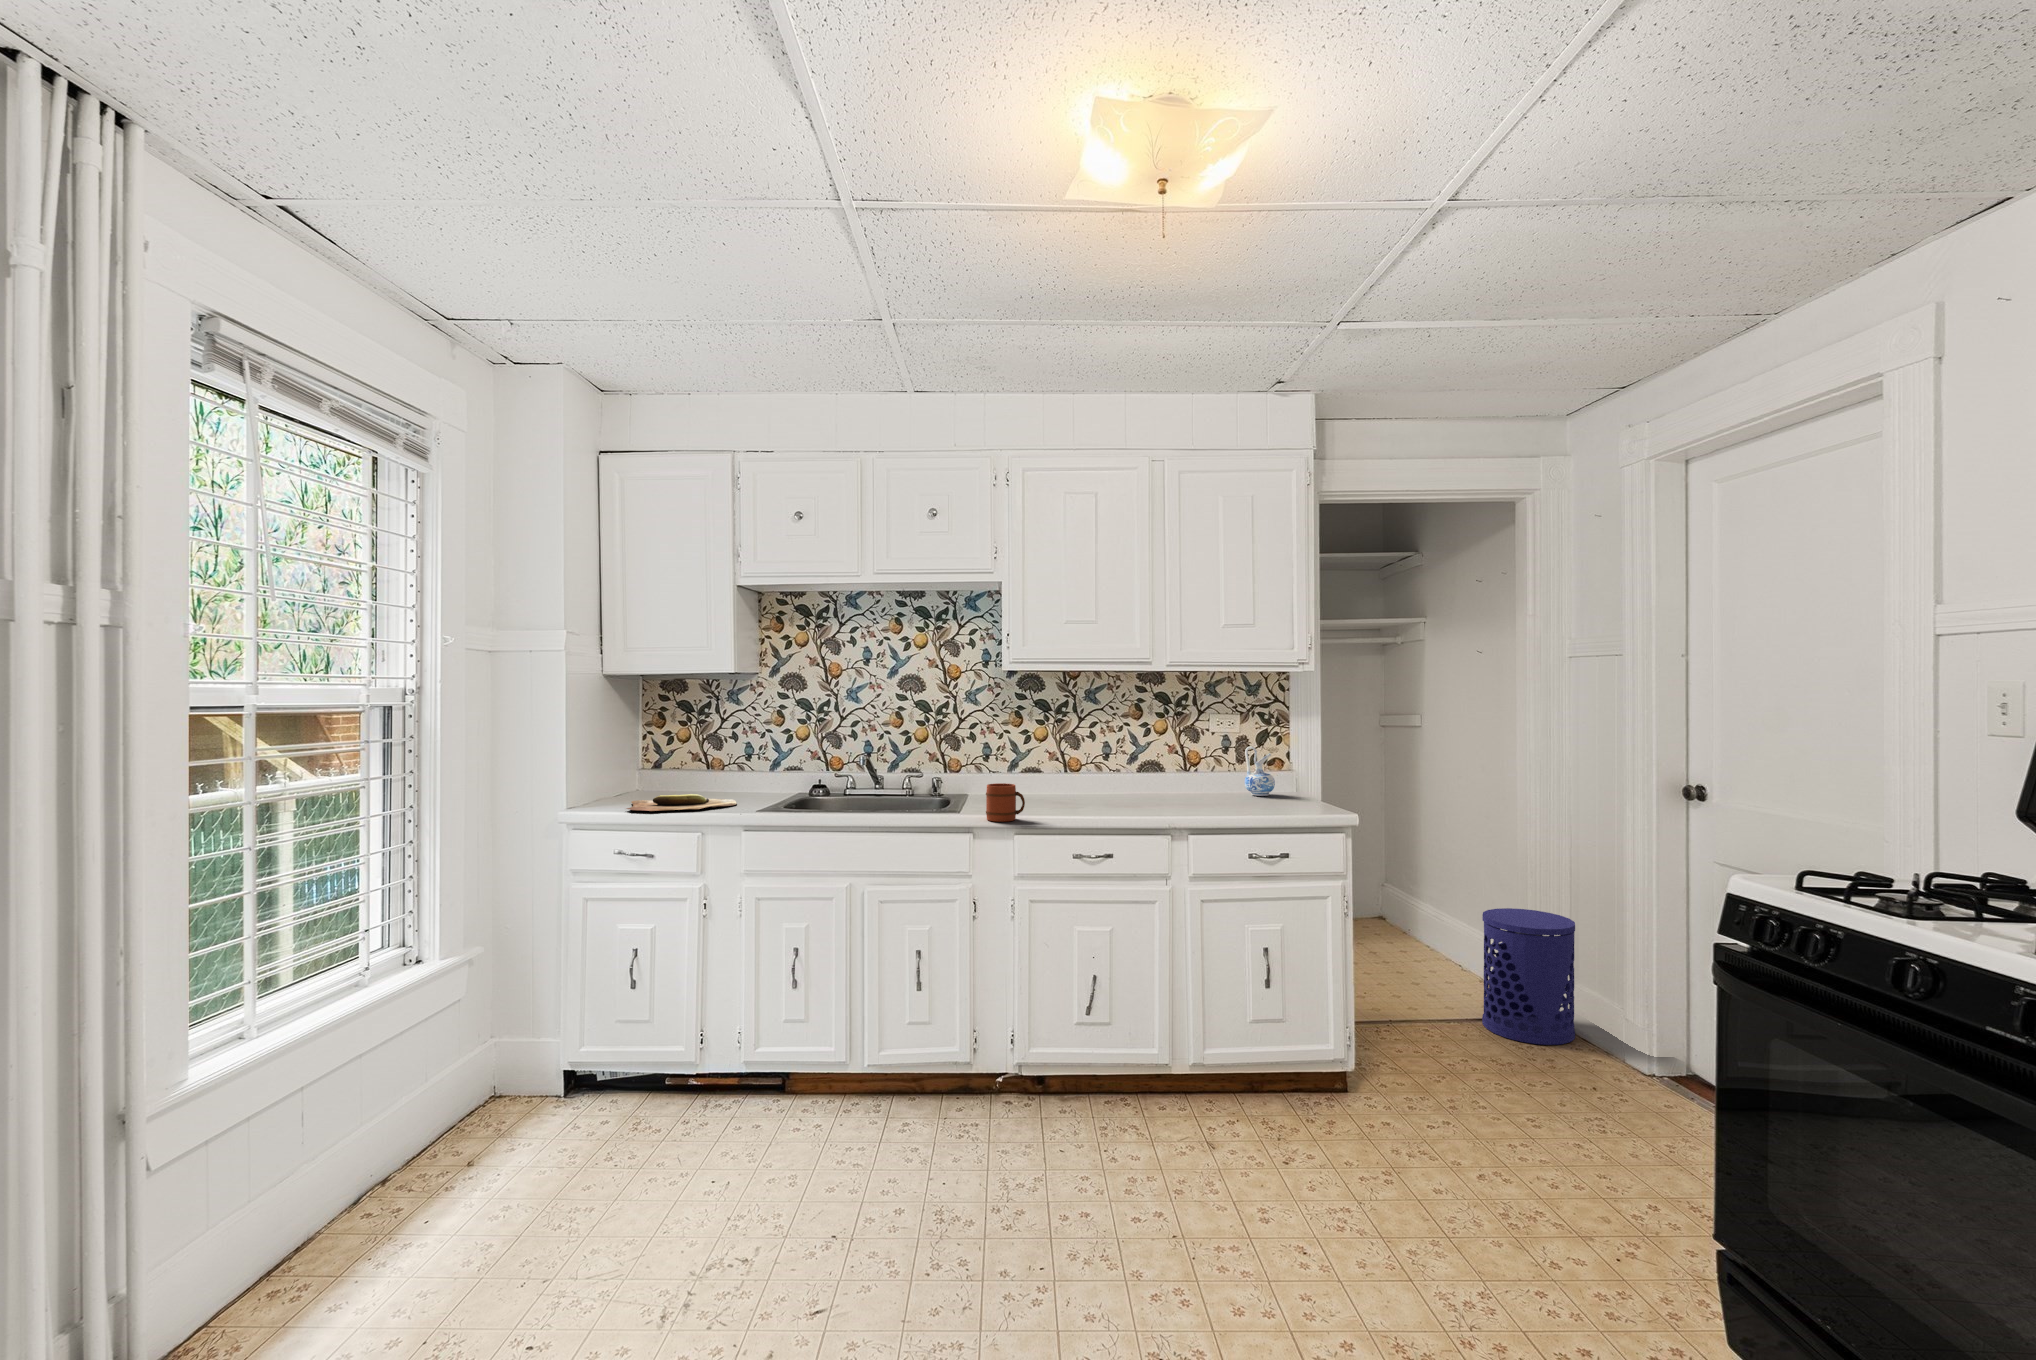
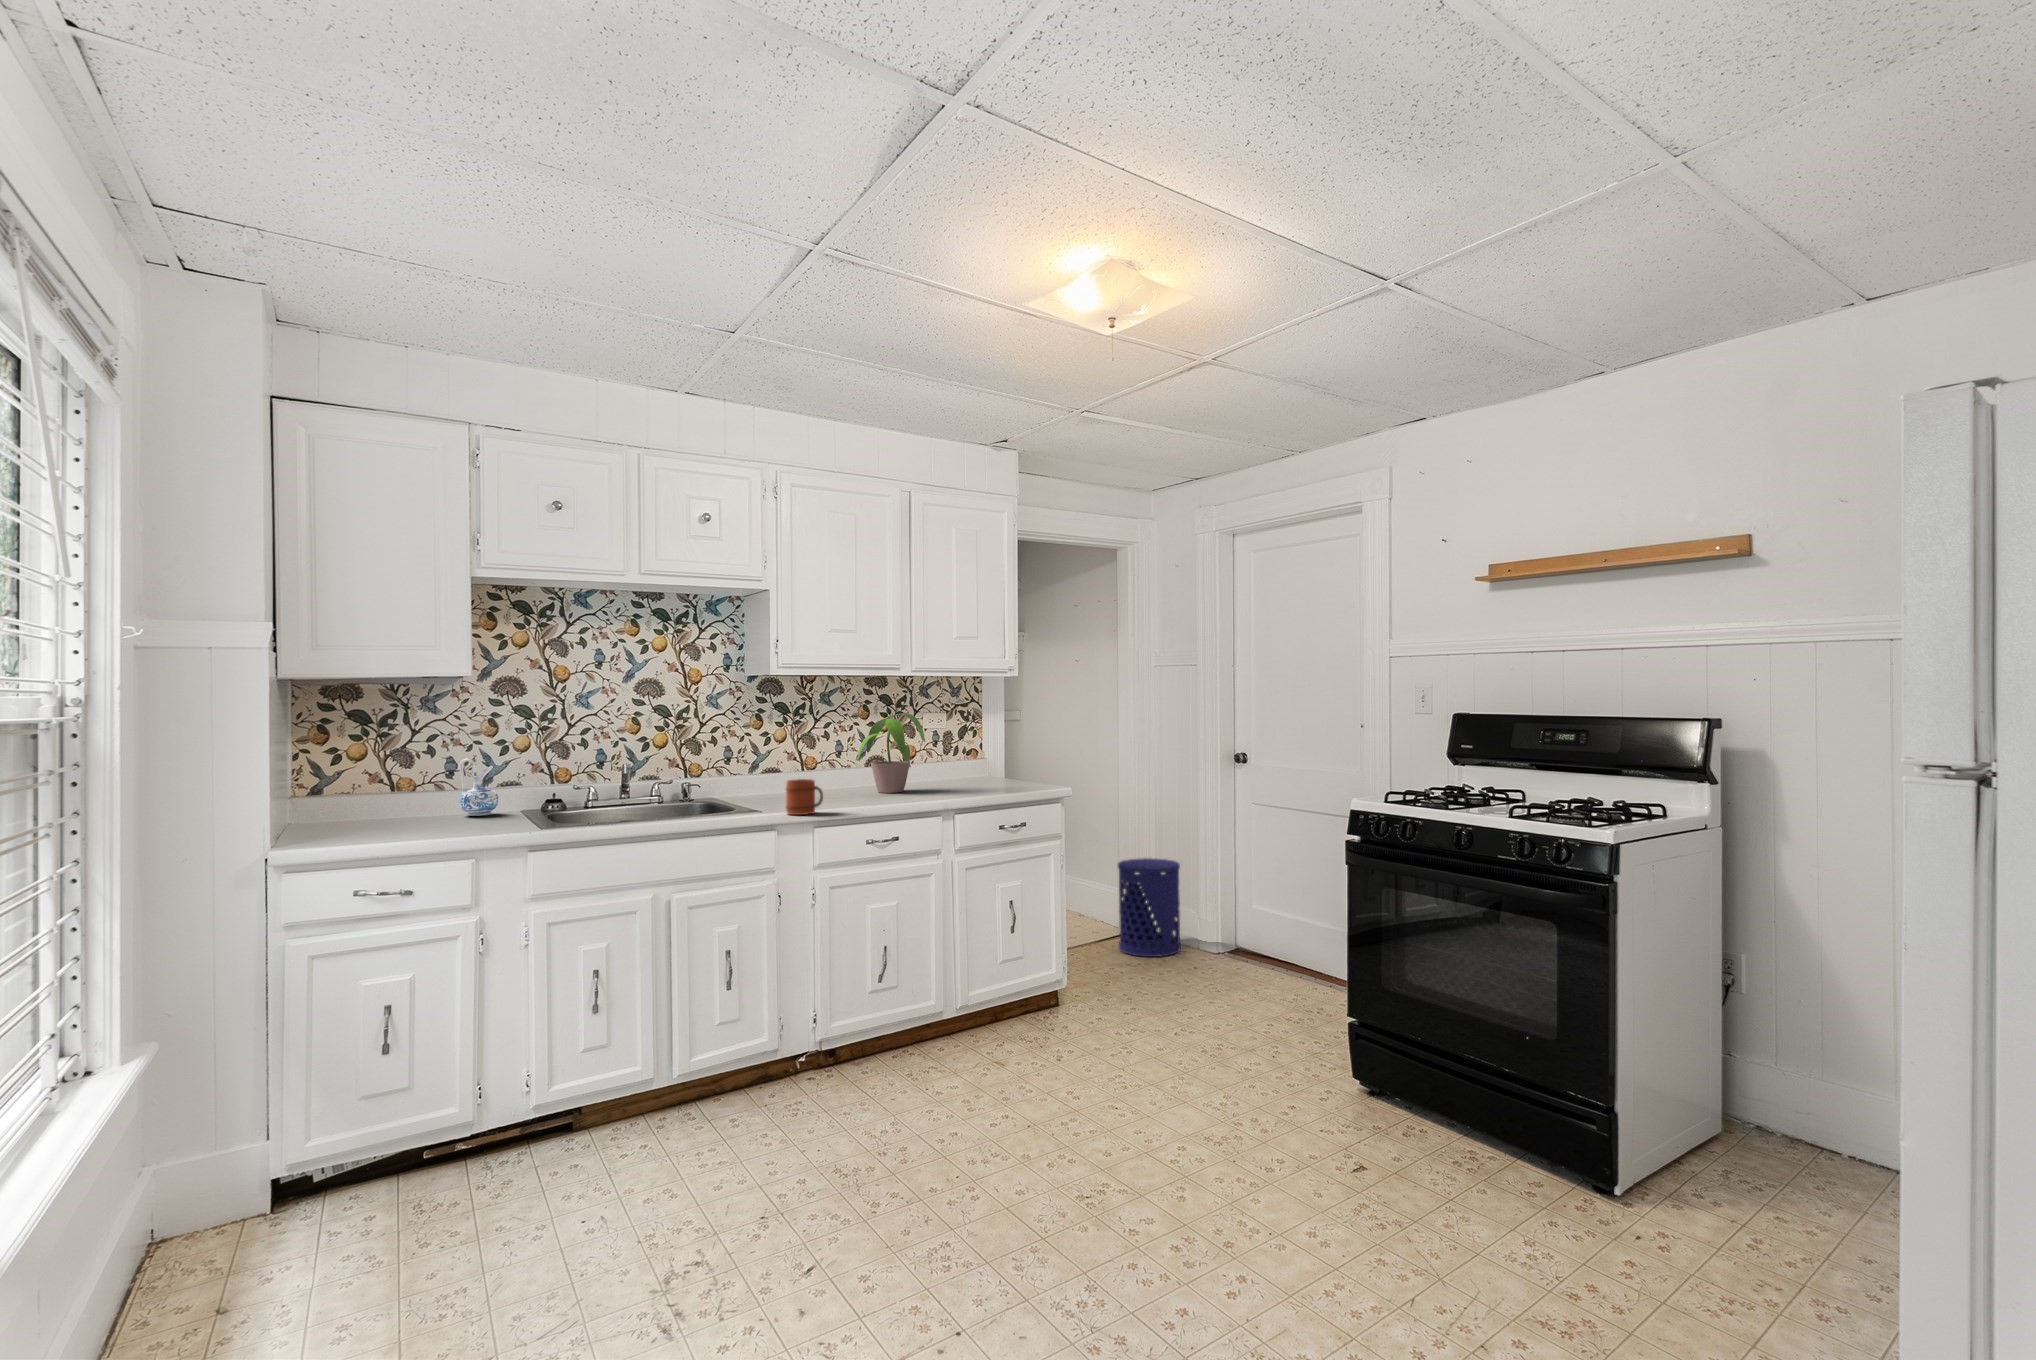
potted plant: none [1104,714,1199,802] -> present [856,713,925,793]
ceramic pitcher: present [1245,746,1275,796] -> present [459,759,498,816]
cutting board: present [627,794,737,811] -> none [325,818,477,840]

